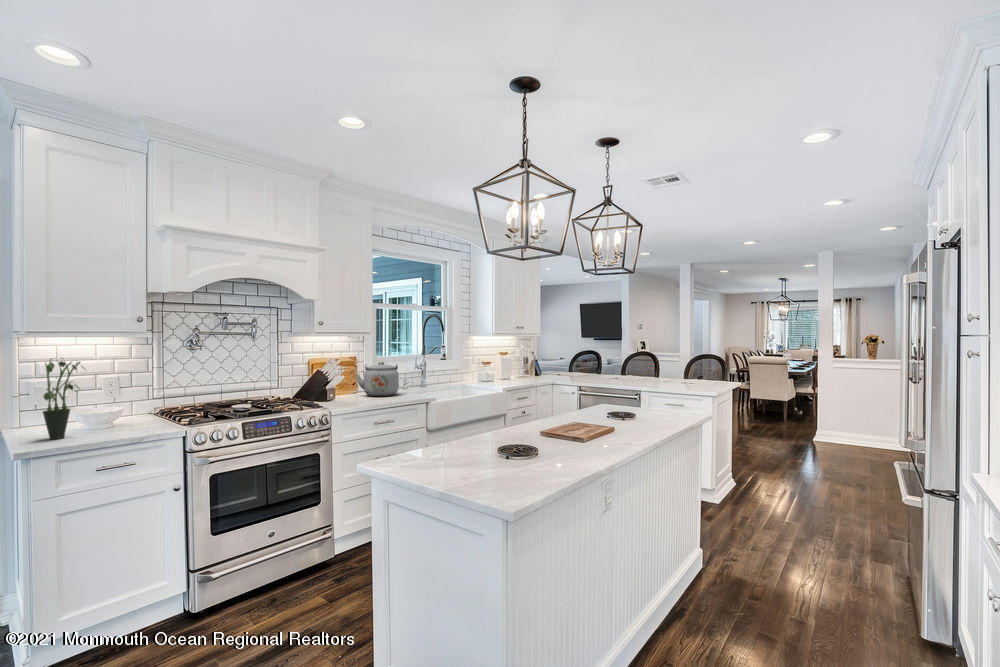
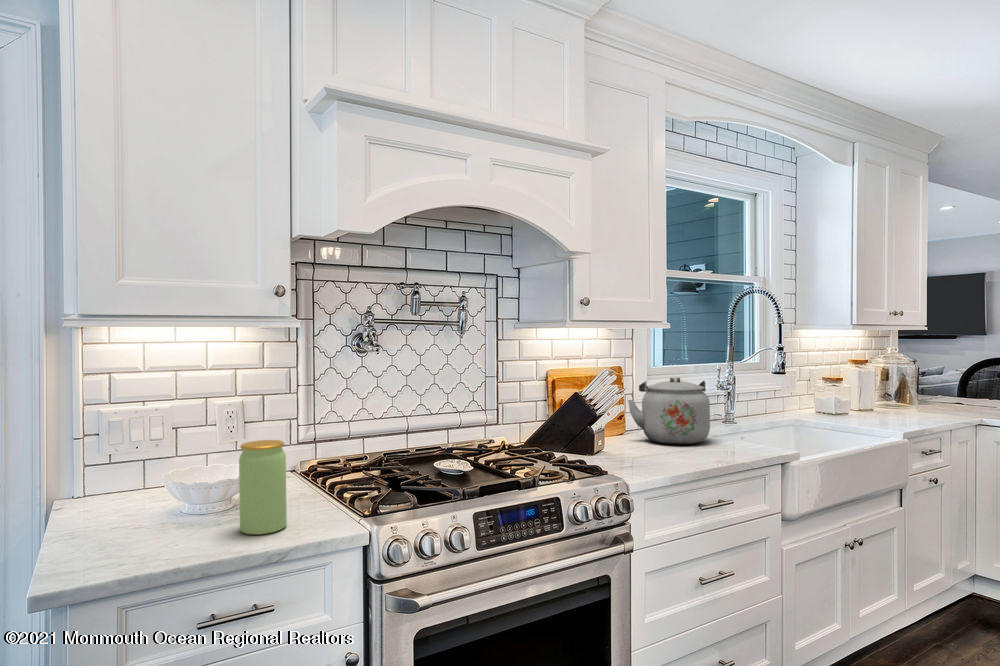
potted plant: present [43,358,85,439] -> none [101,367,183,544]
jar: none [118,391,143,433] -> present [239,440,287,534]

